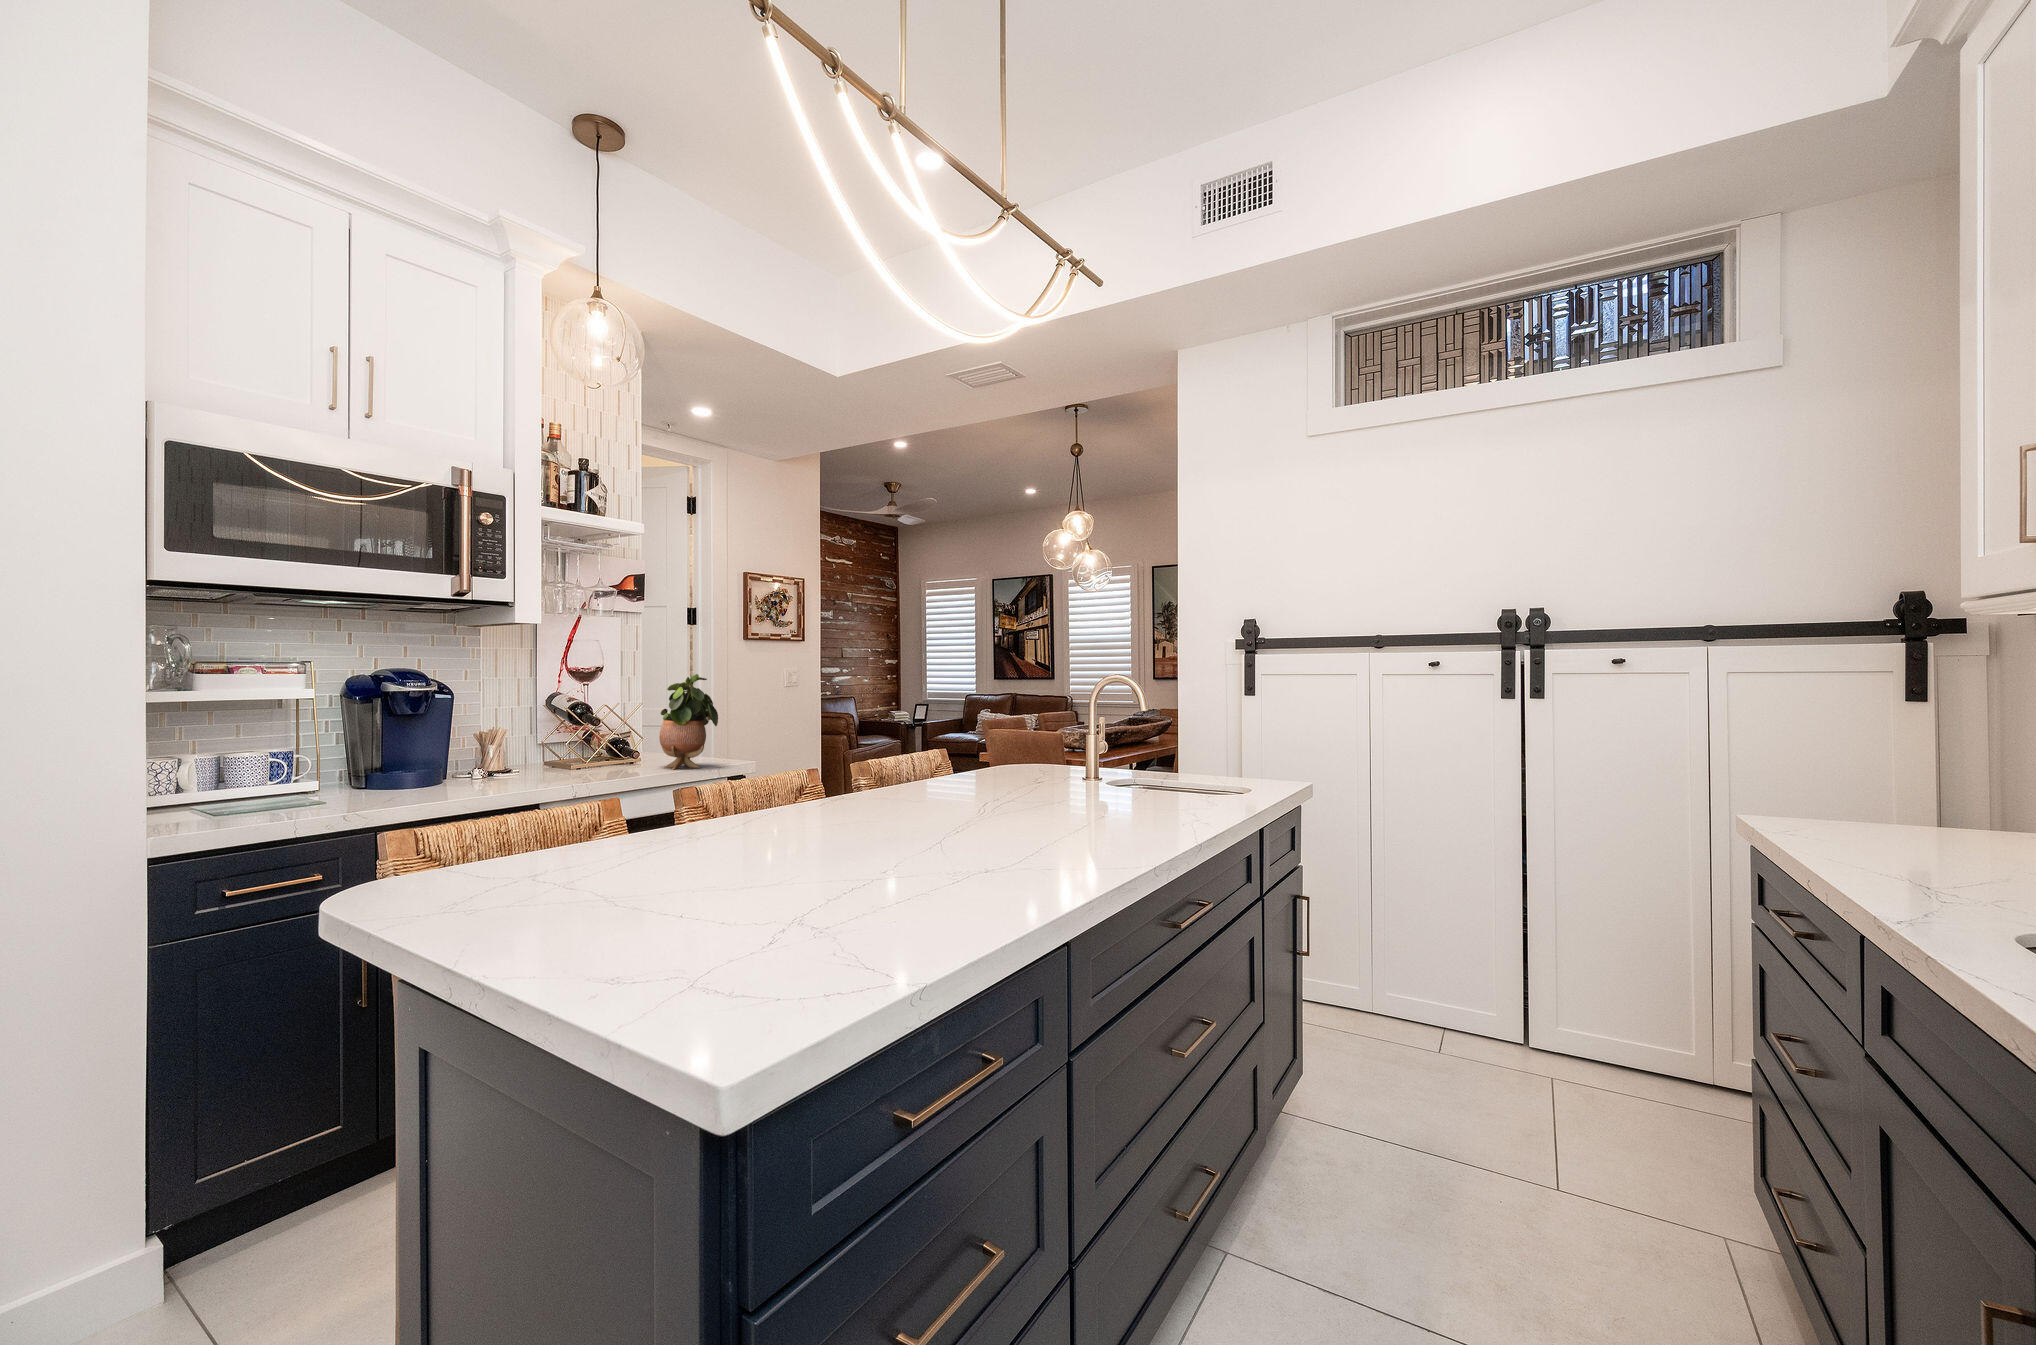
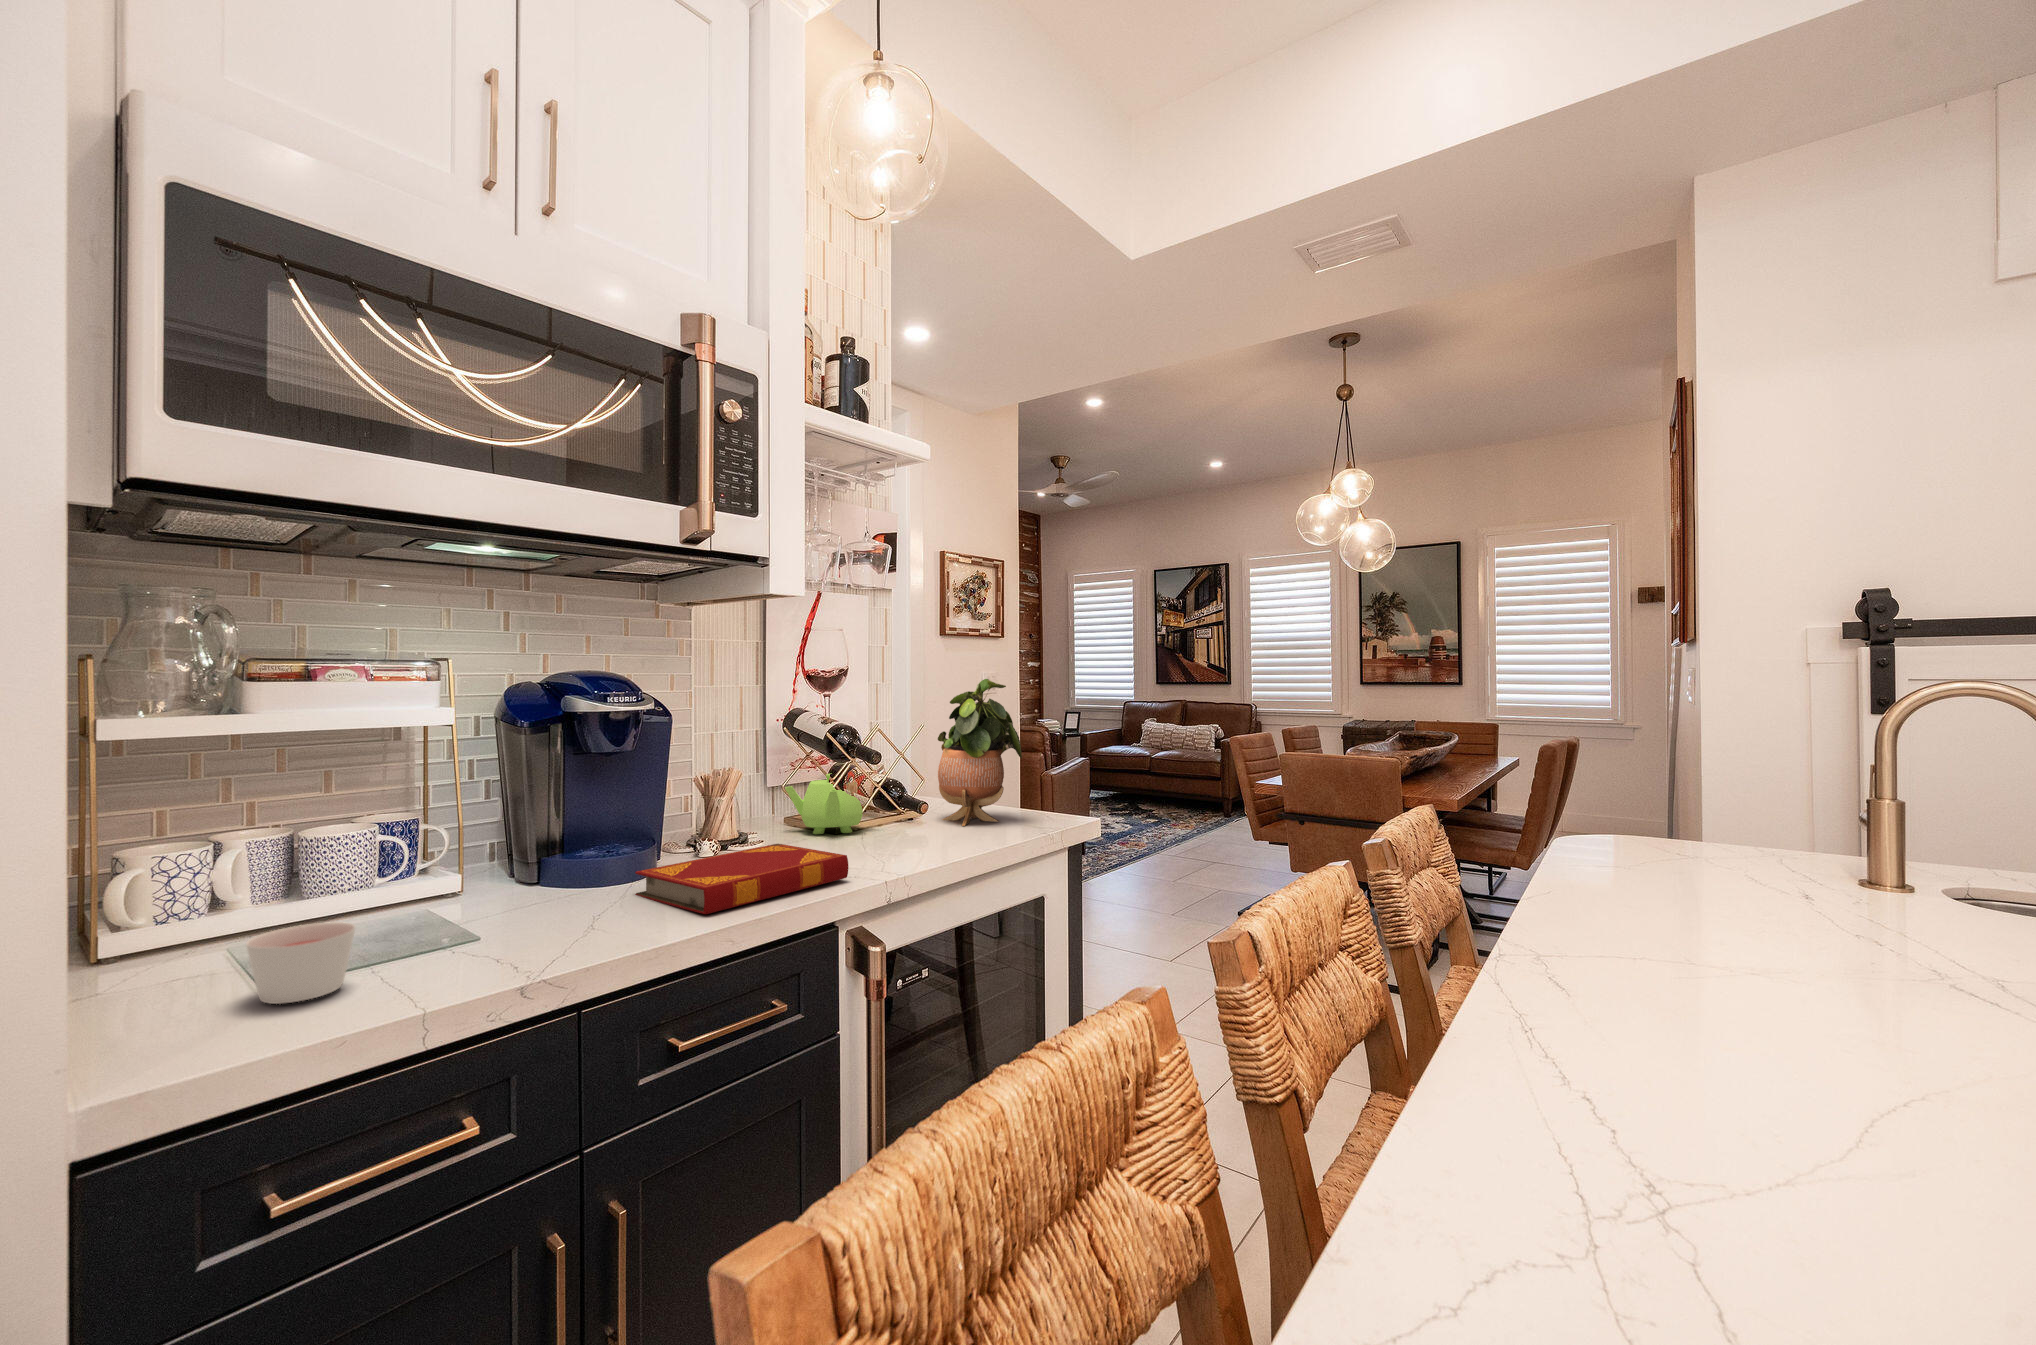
teapot: none [545,735,608,773] -> present [785,774,863,834]
hardback book: none [421,772,556,800] -> present [635,844,848,914]
candle: none [204,790,257,822] -> present [246,922,355,1004]

